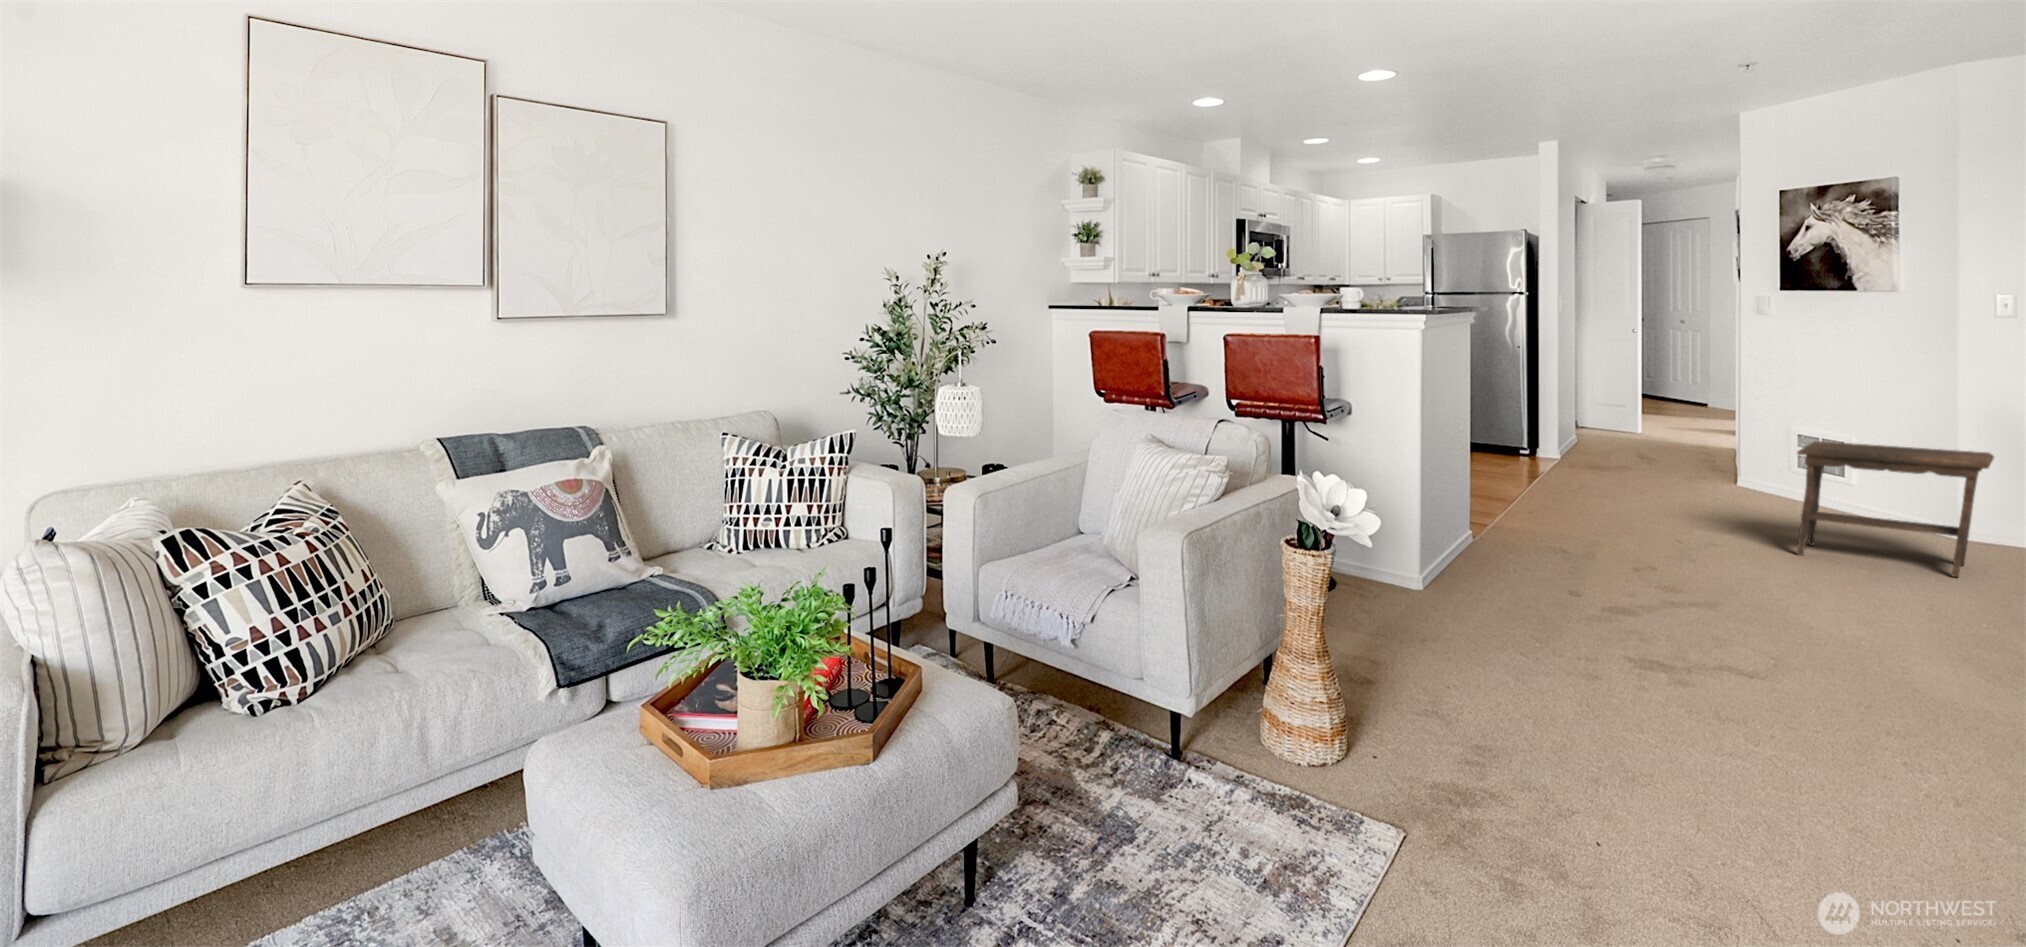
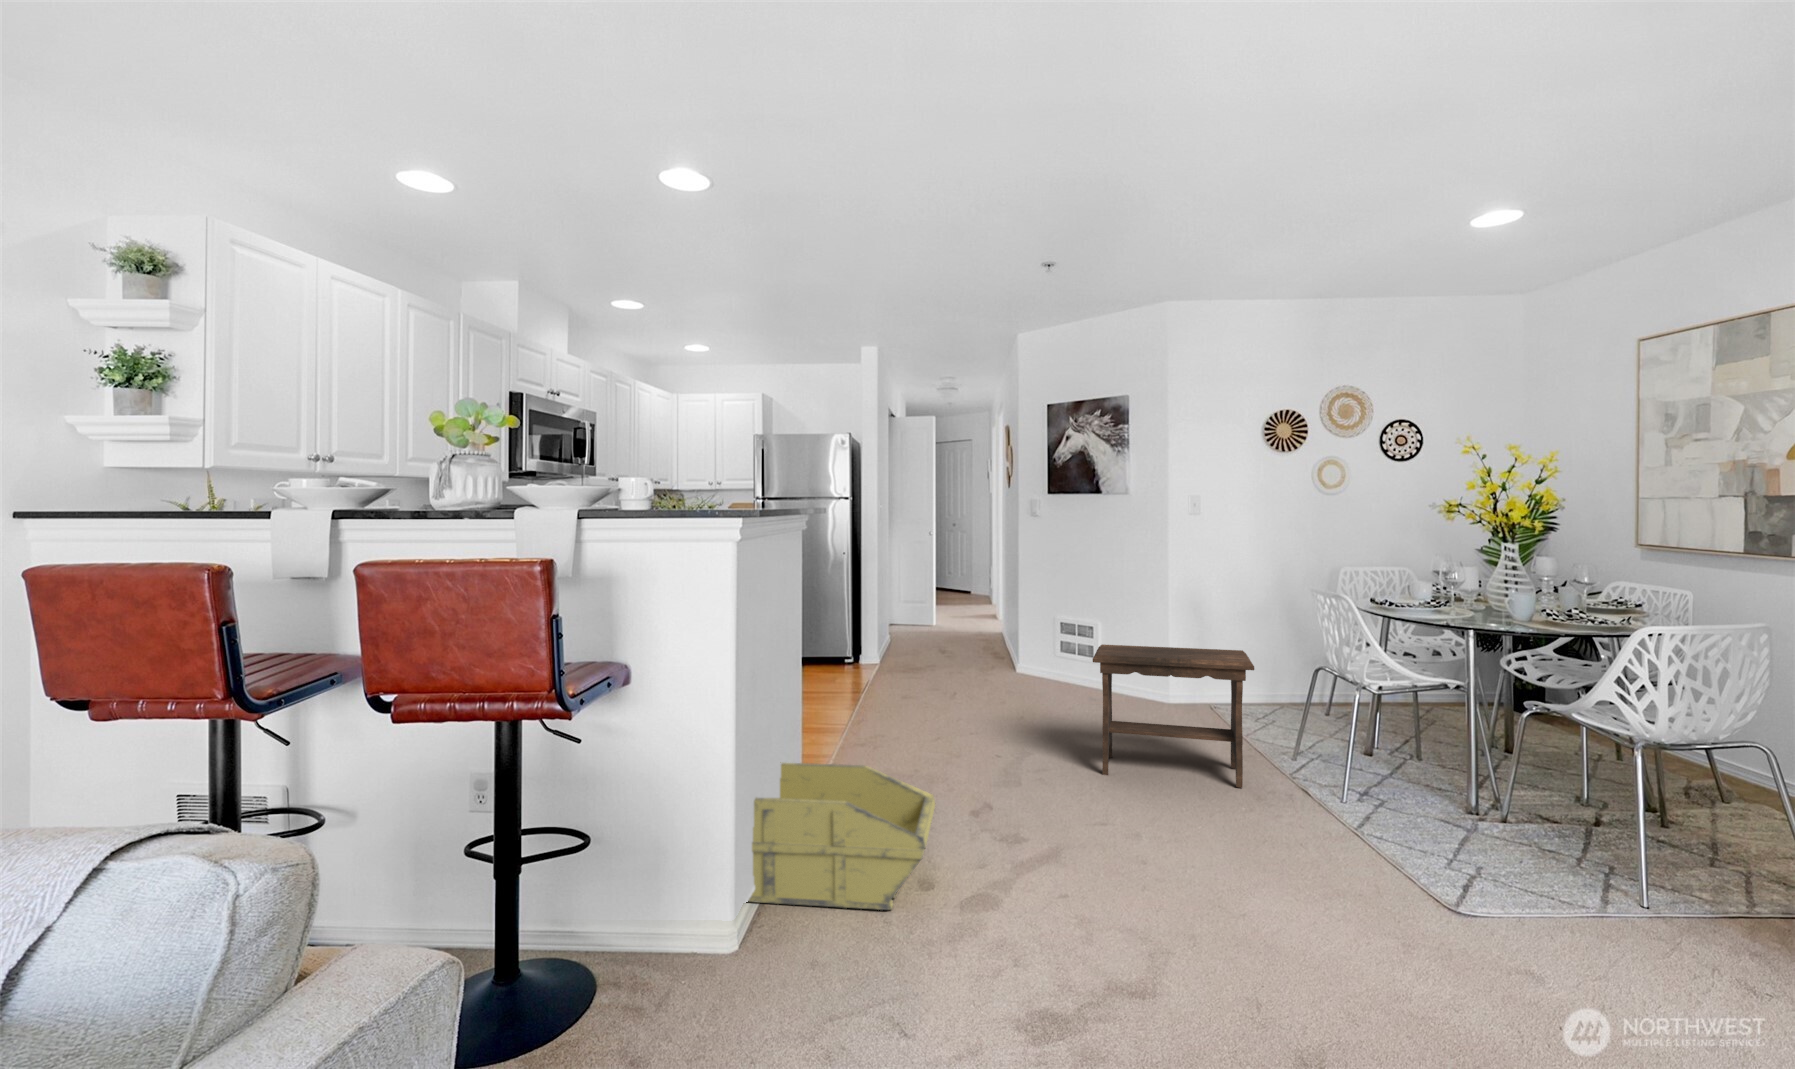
storage bin: none [1448,502,1622,598] -> present [748,762,935,910]

